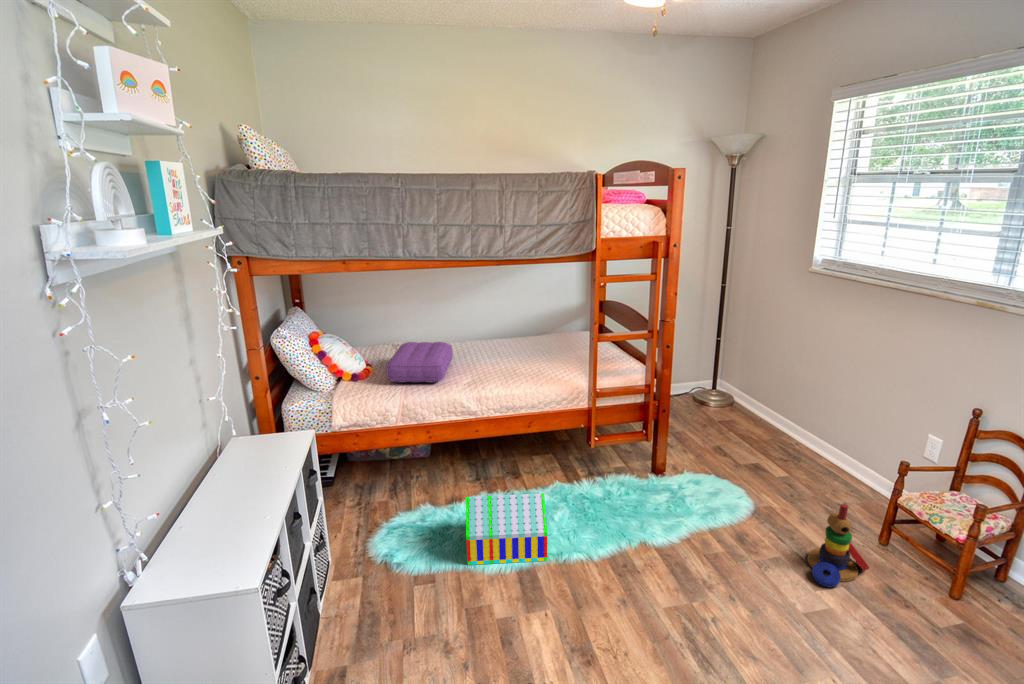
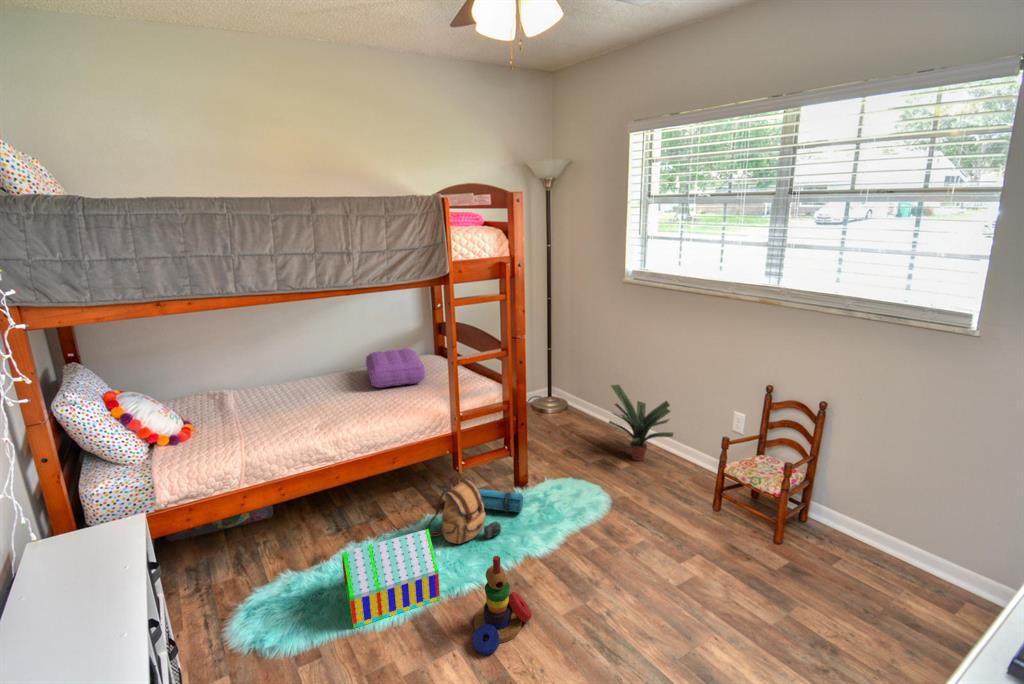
pillow: present [386,342,453,383] -> present [366,349,425,388]
potted plant: none [767,384,850,473] -> present [609,385,673,461]
backpack: none [547,450,652,517] -> present [426,476,523,544]
stacking toy: present [807,504,869,588] -> present [472,556,532,655]

